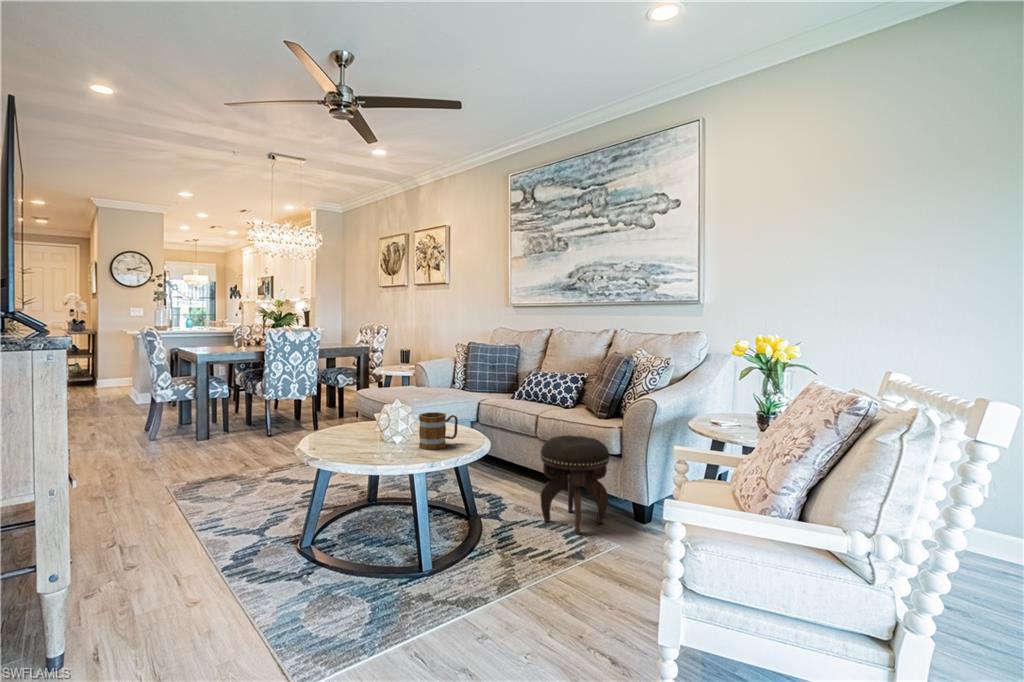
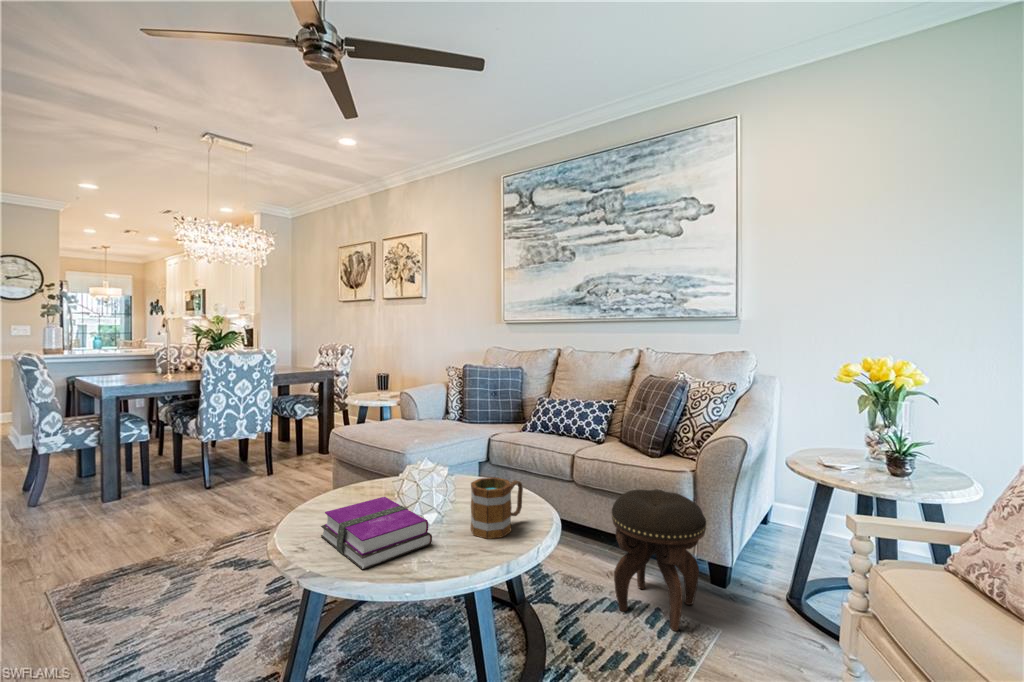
hardback book: none [324,423,390,457] -> present [321,497,432,570]

